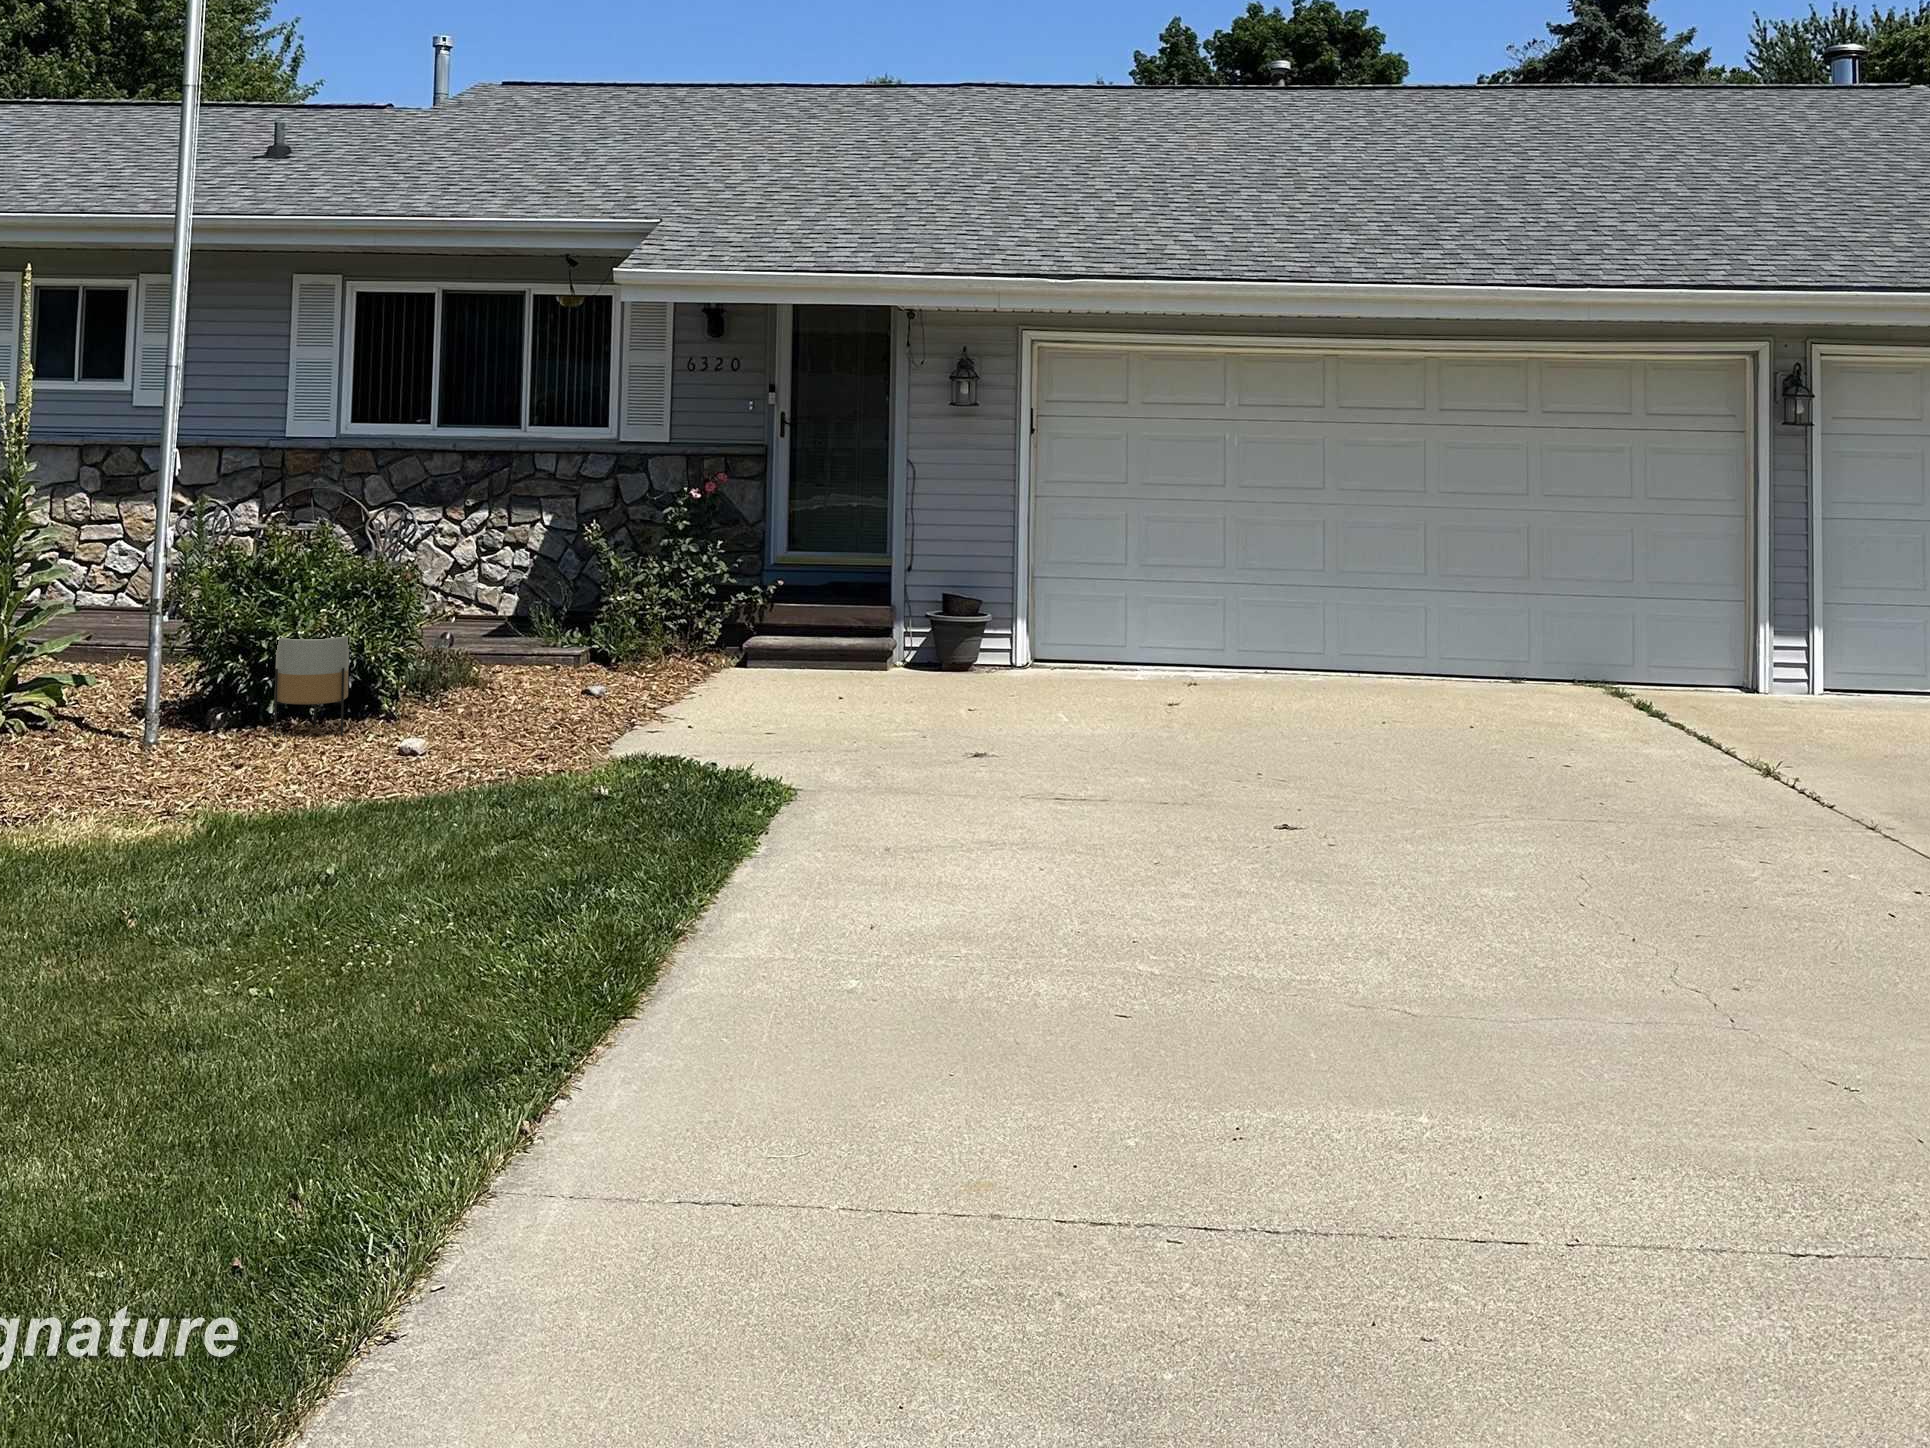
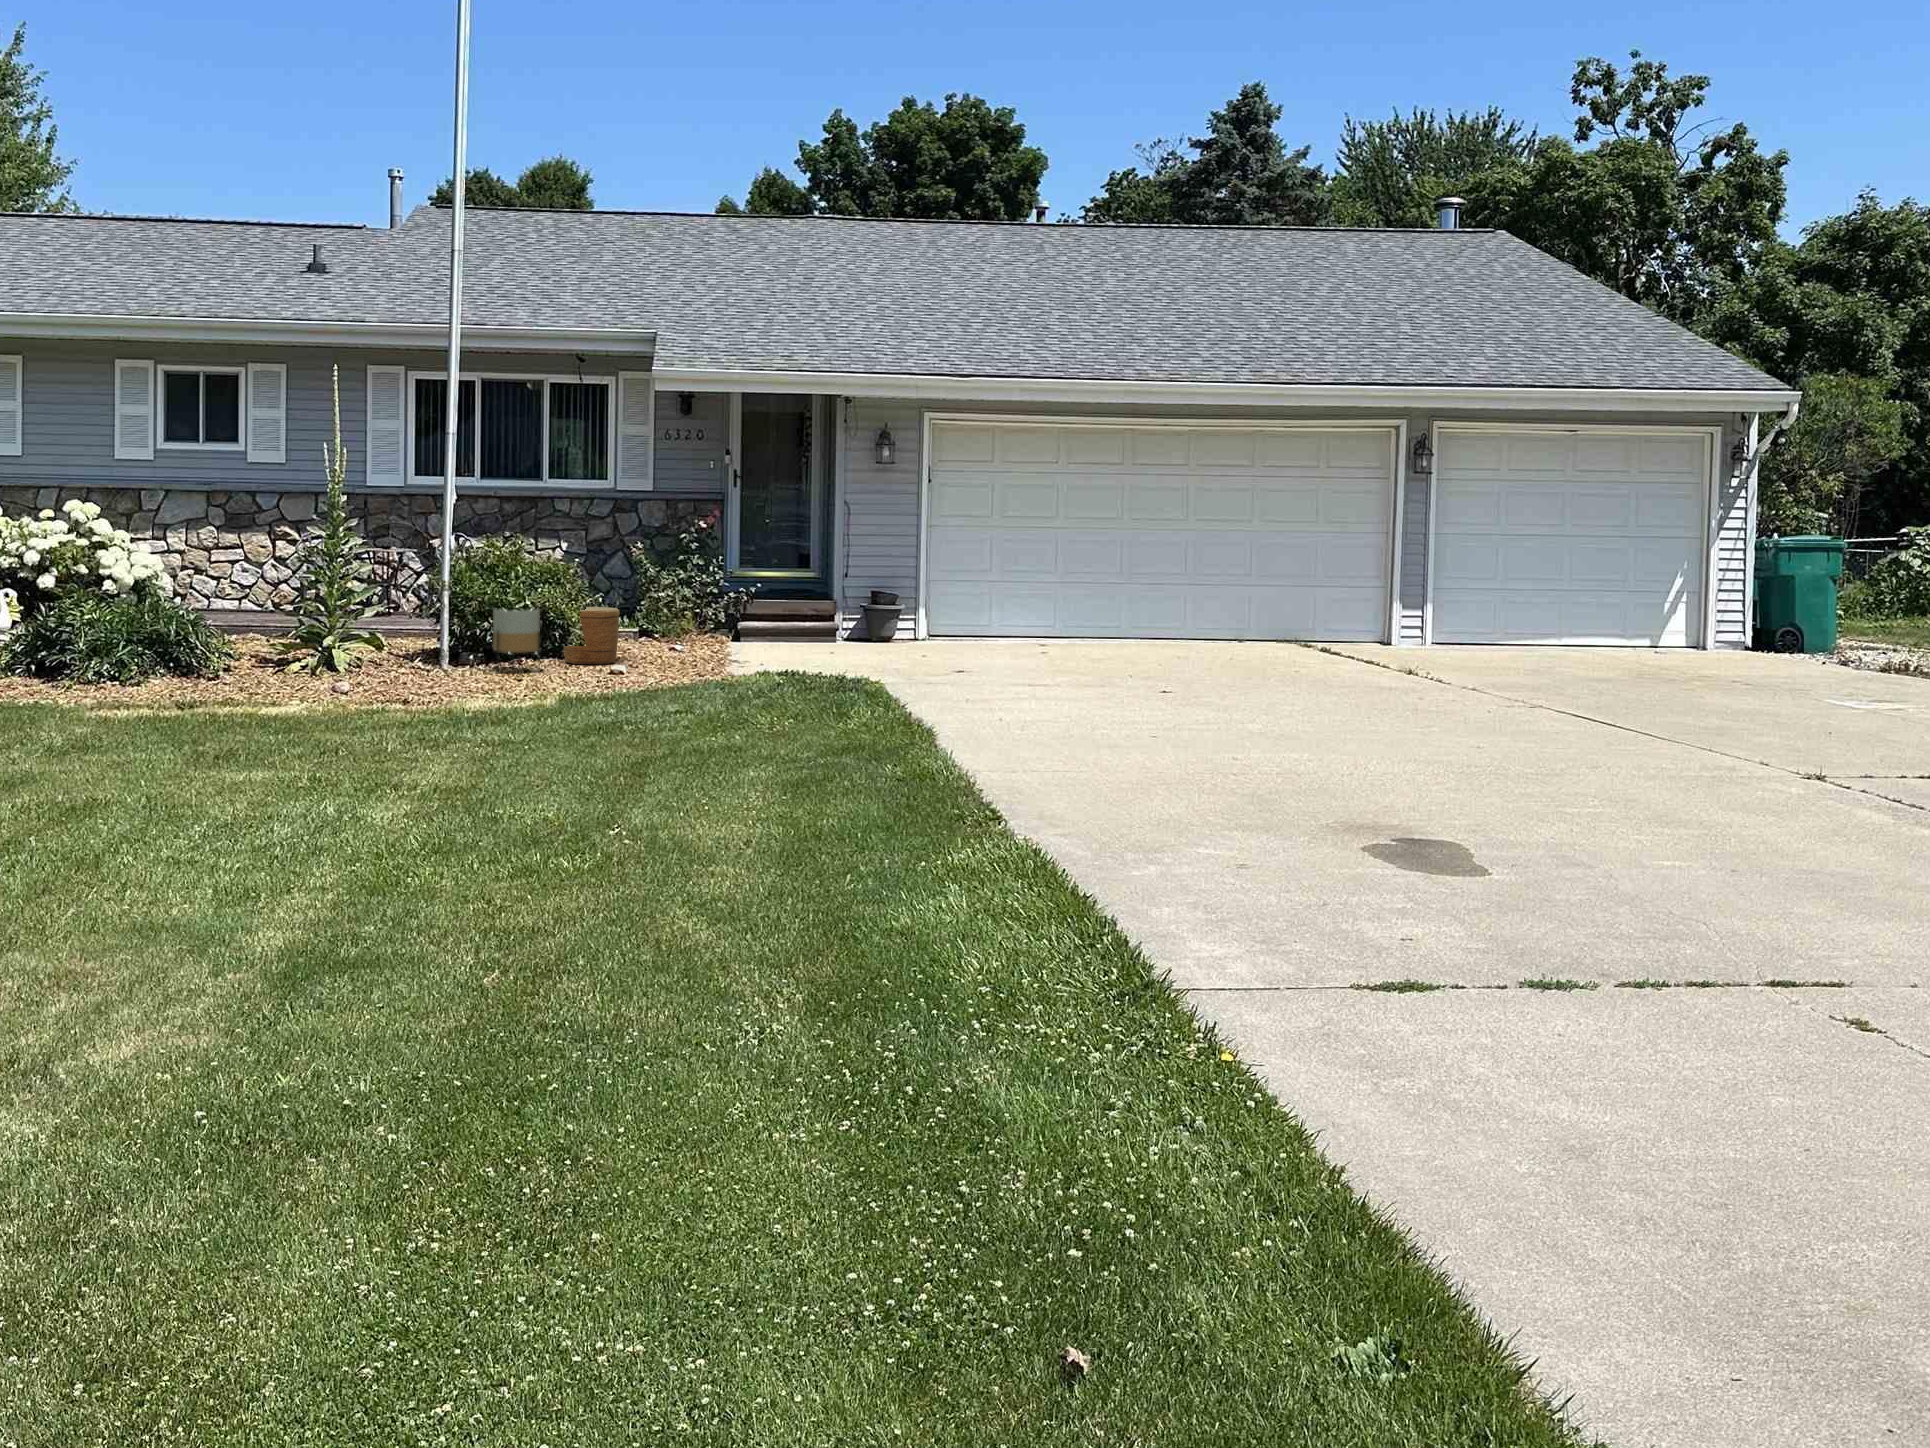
woven basket: none [414,626,502,718] -> present [564,607,620,665]

